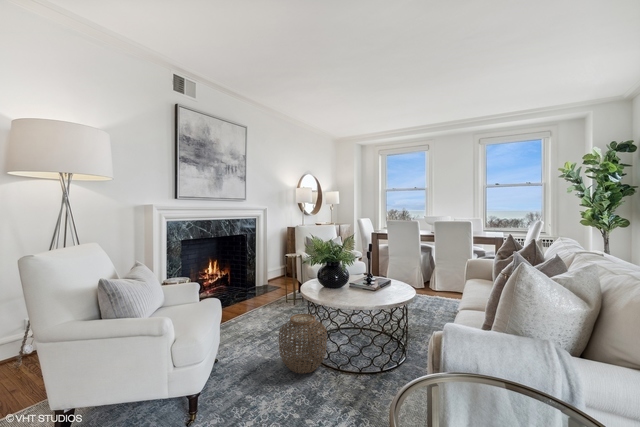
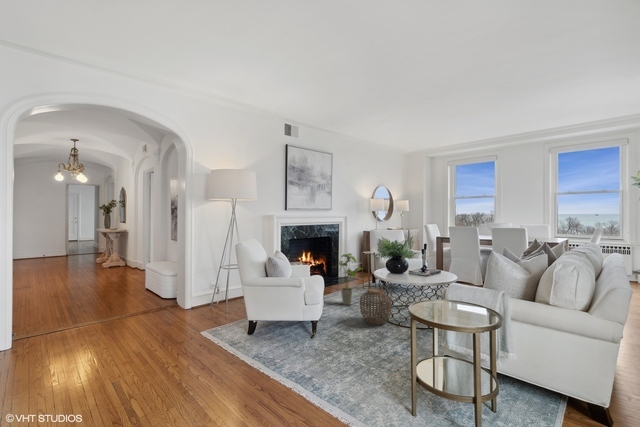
house plant: none [248,259,287,335] -> present [338,253,362,305]

